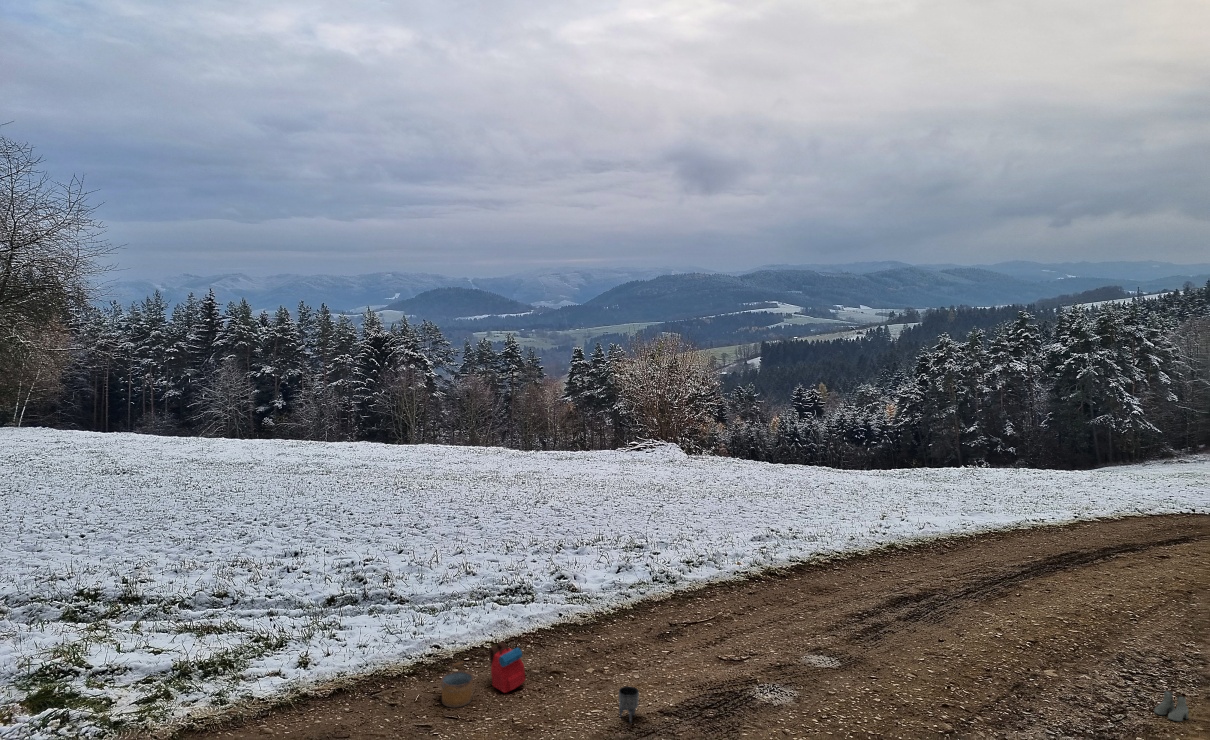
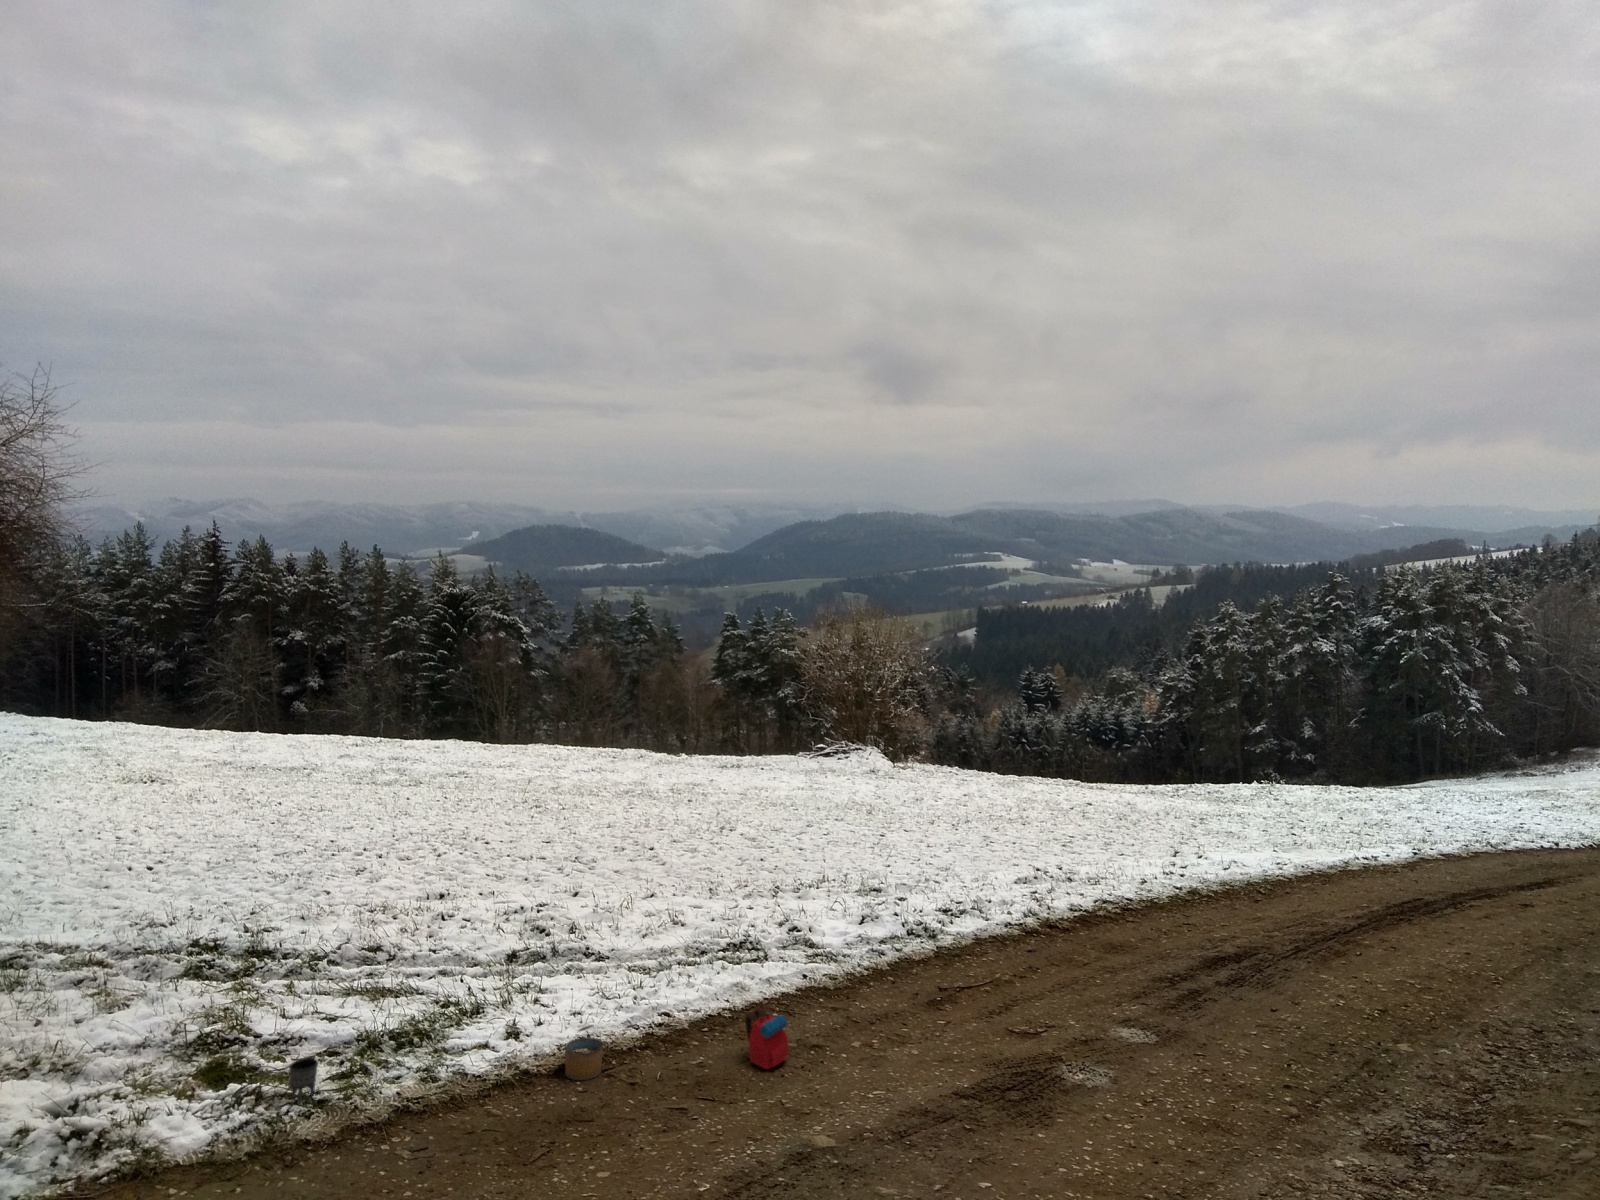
bucket: present [441,661,473,708] -> present [565,1025,603,1080]
planter: present [619,686,639,723] -> present [289,1058,318,1104]
boots: present [1154,691,1188,722] -> none [1522,1068,1560,1103]

